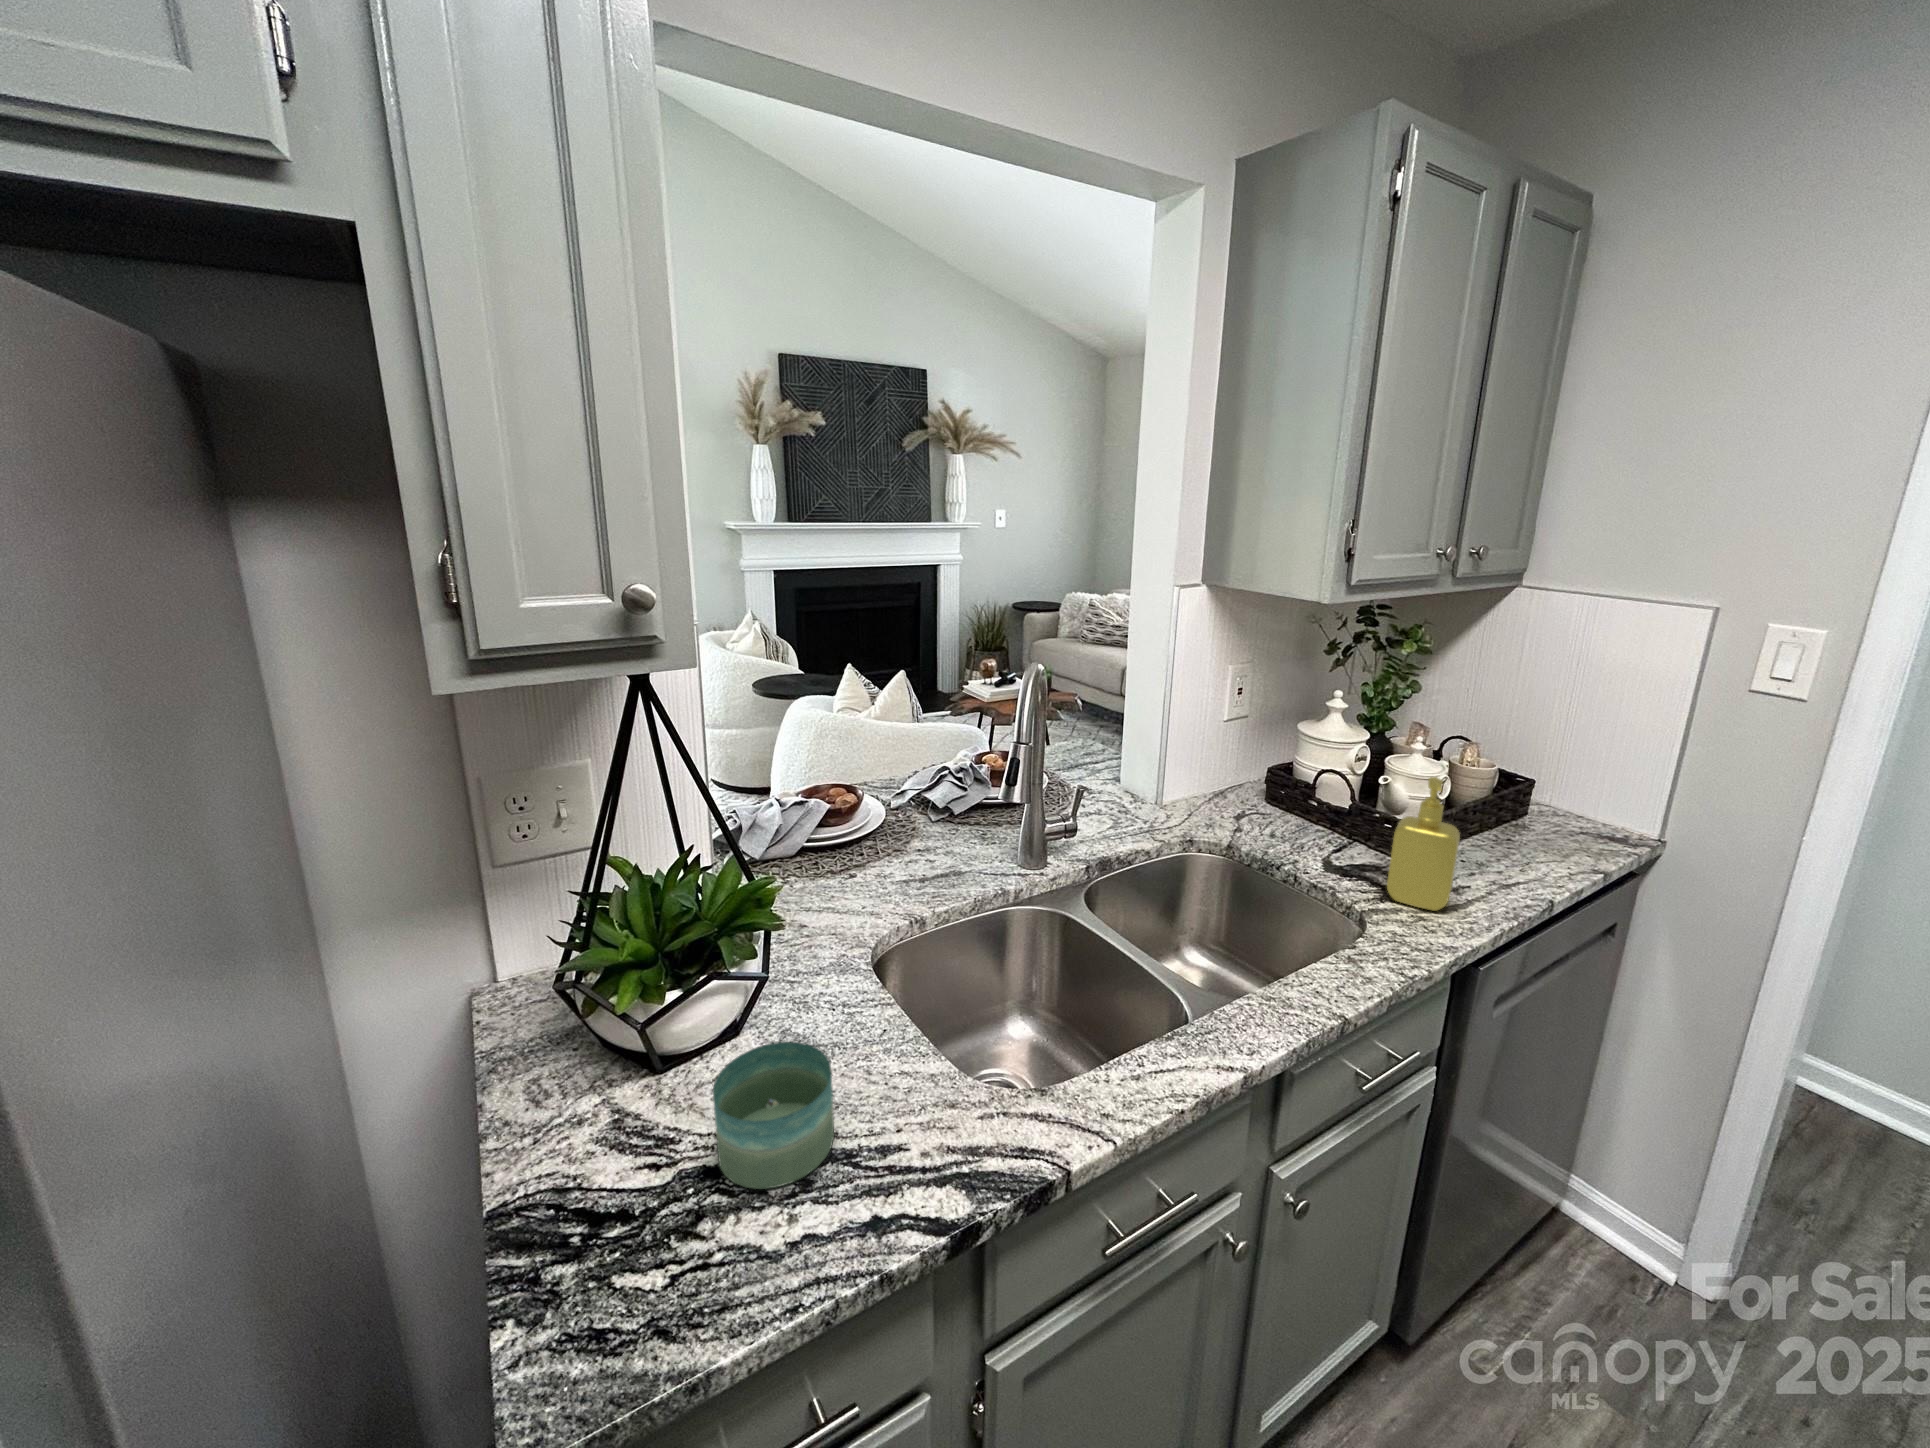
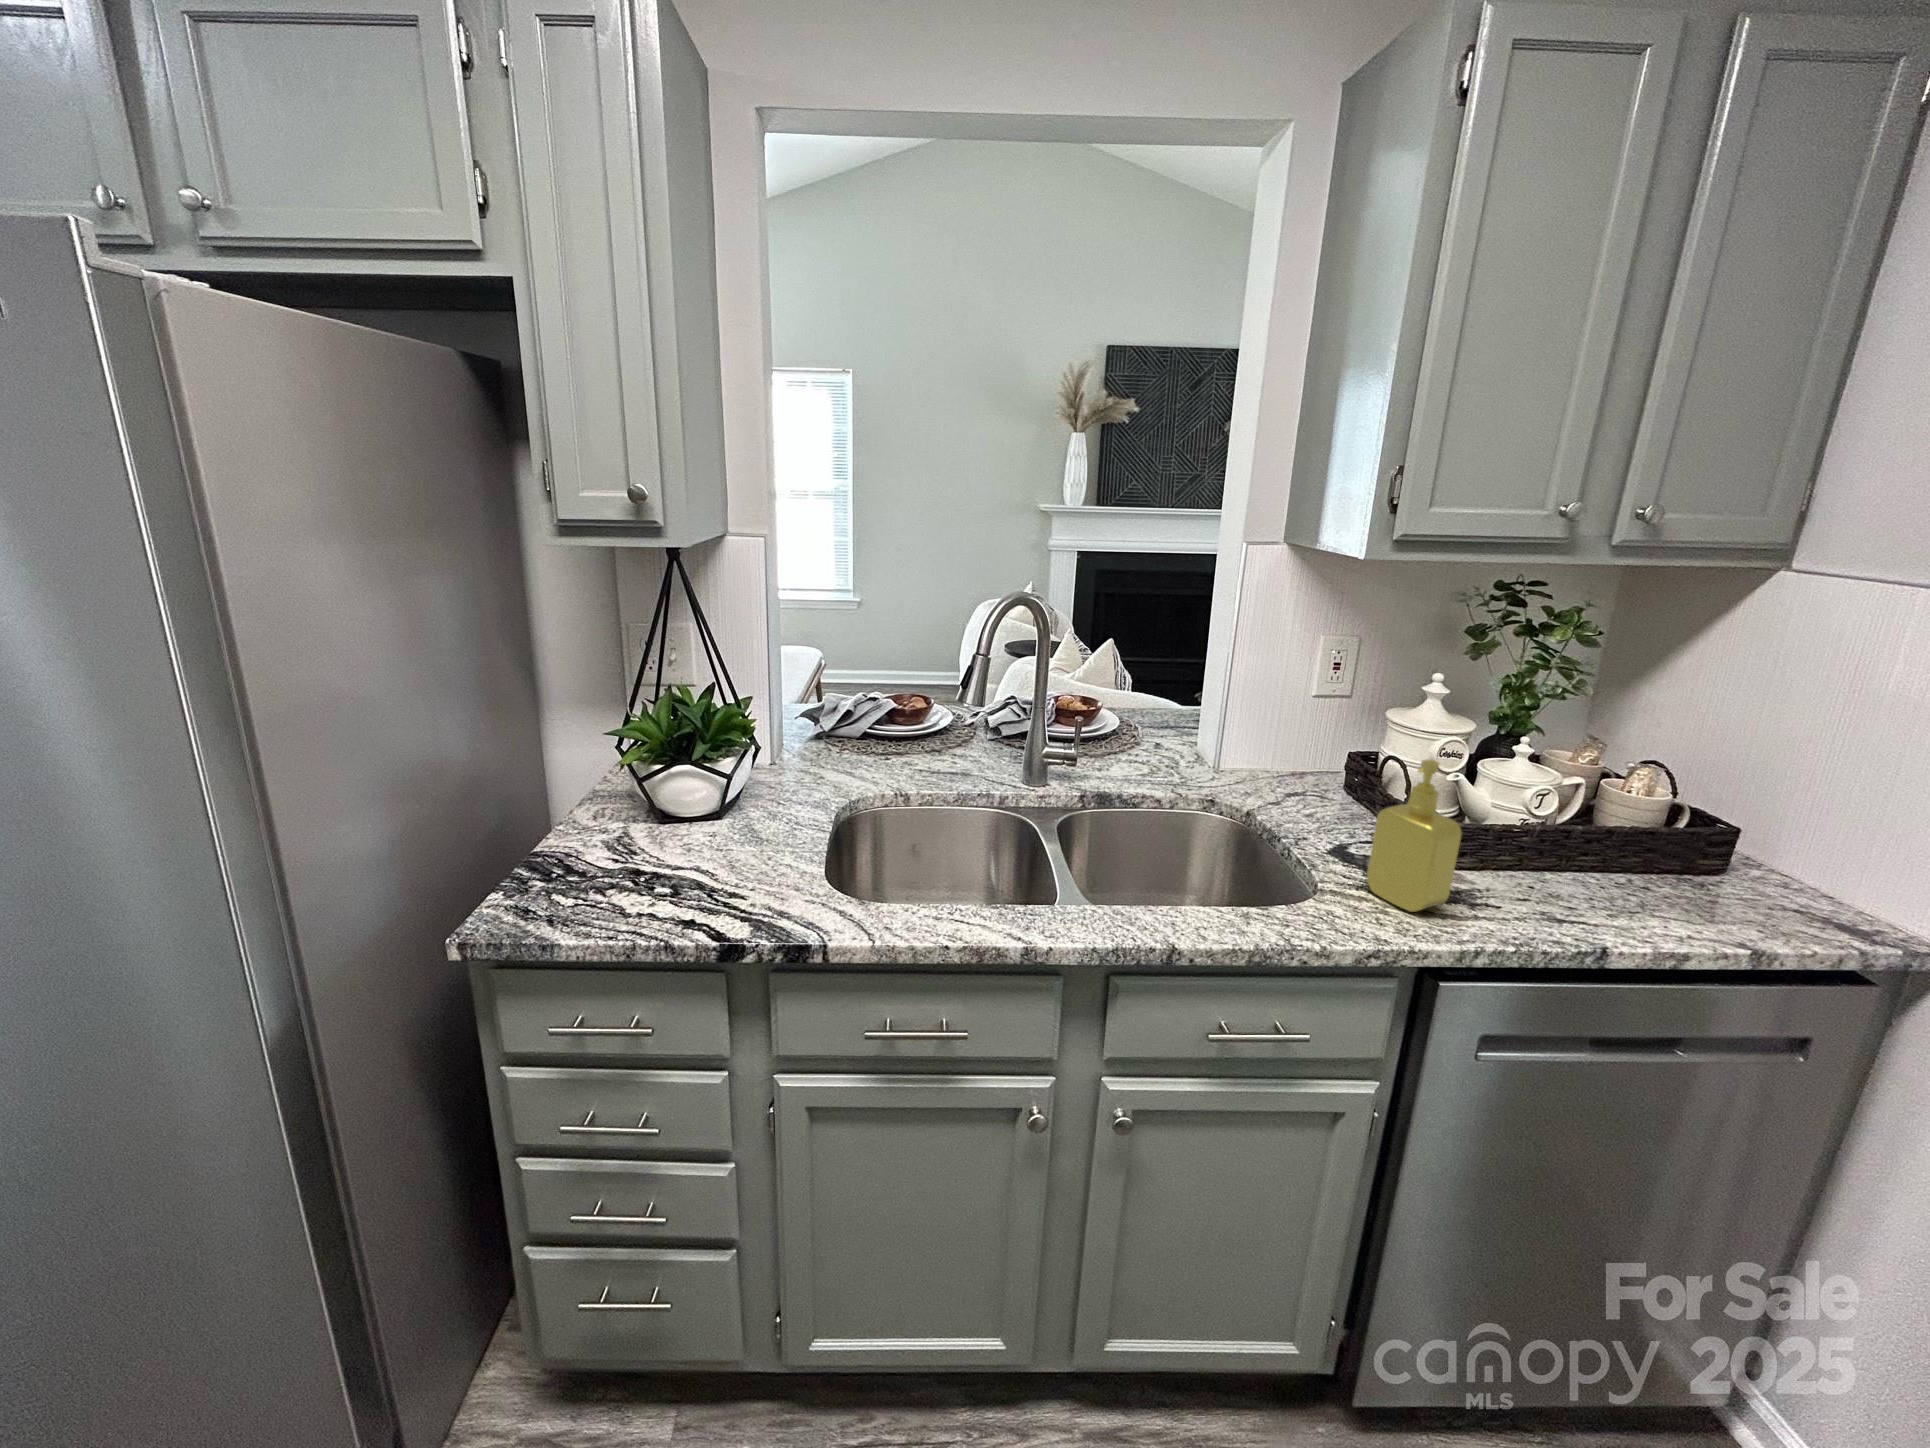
candle: present [713,1042,834,1189] -> none [640,809,724,890]

